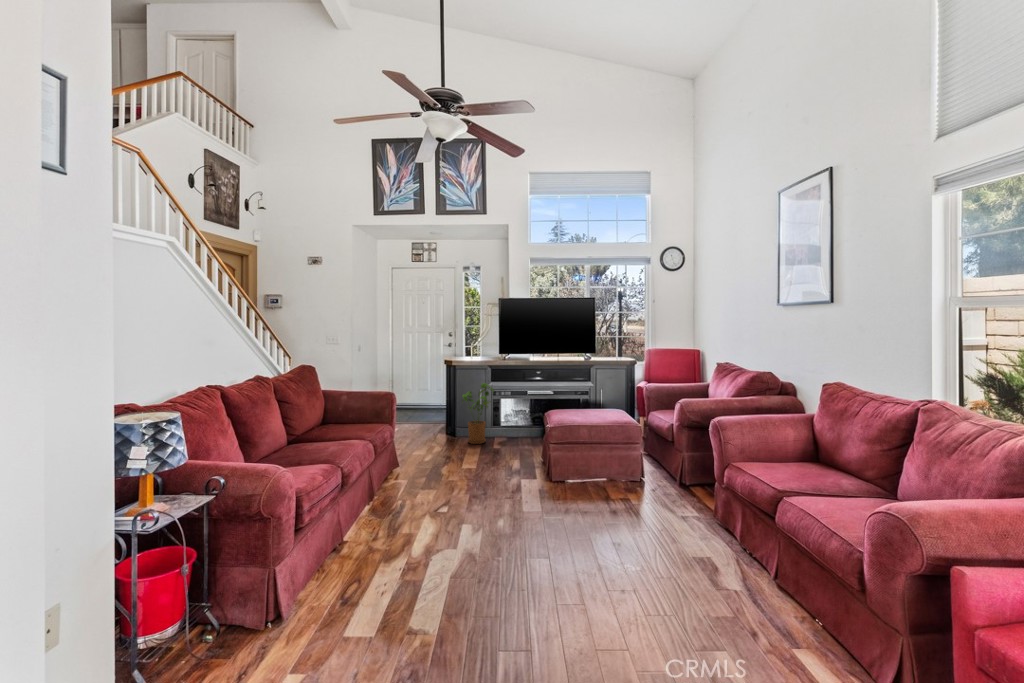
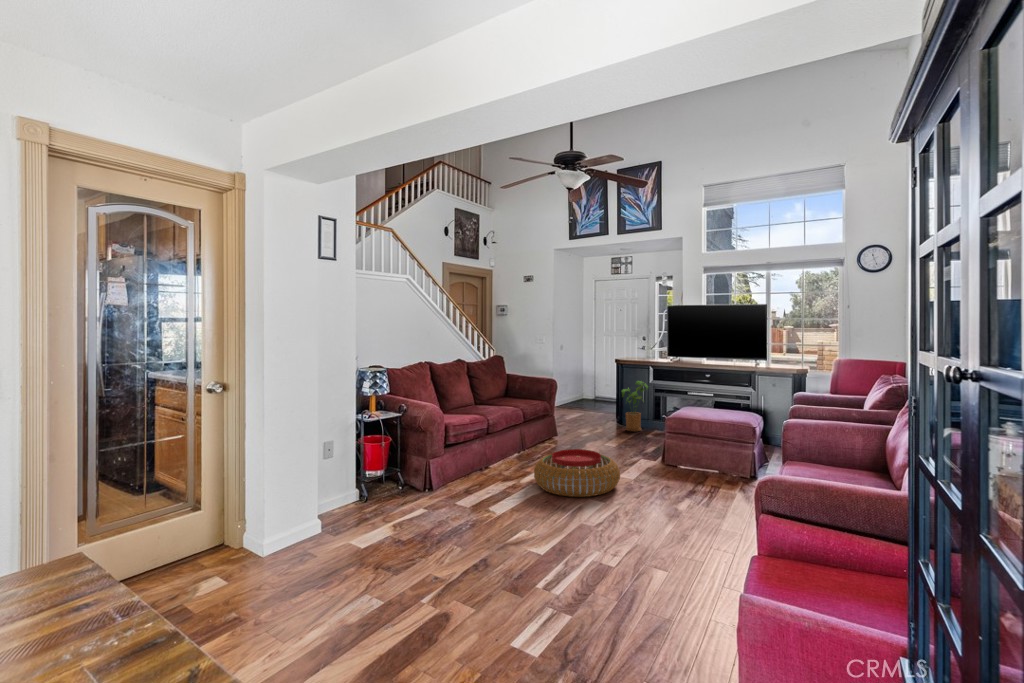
pouf: none [438,484,565,565] -> present [534,449,620,497]

